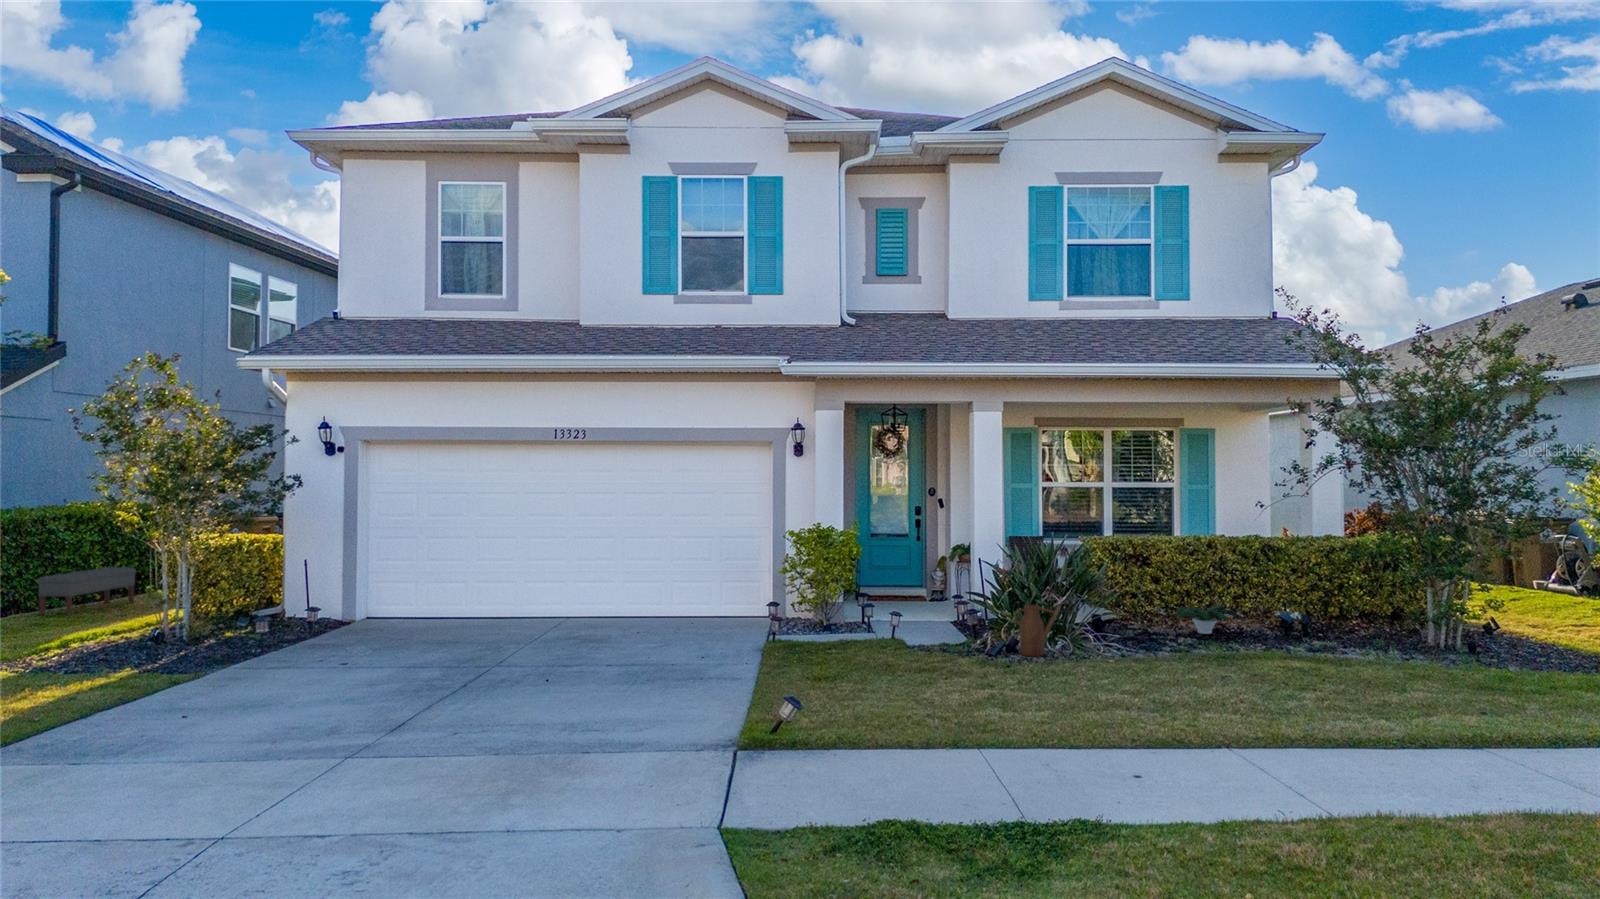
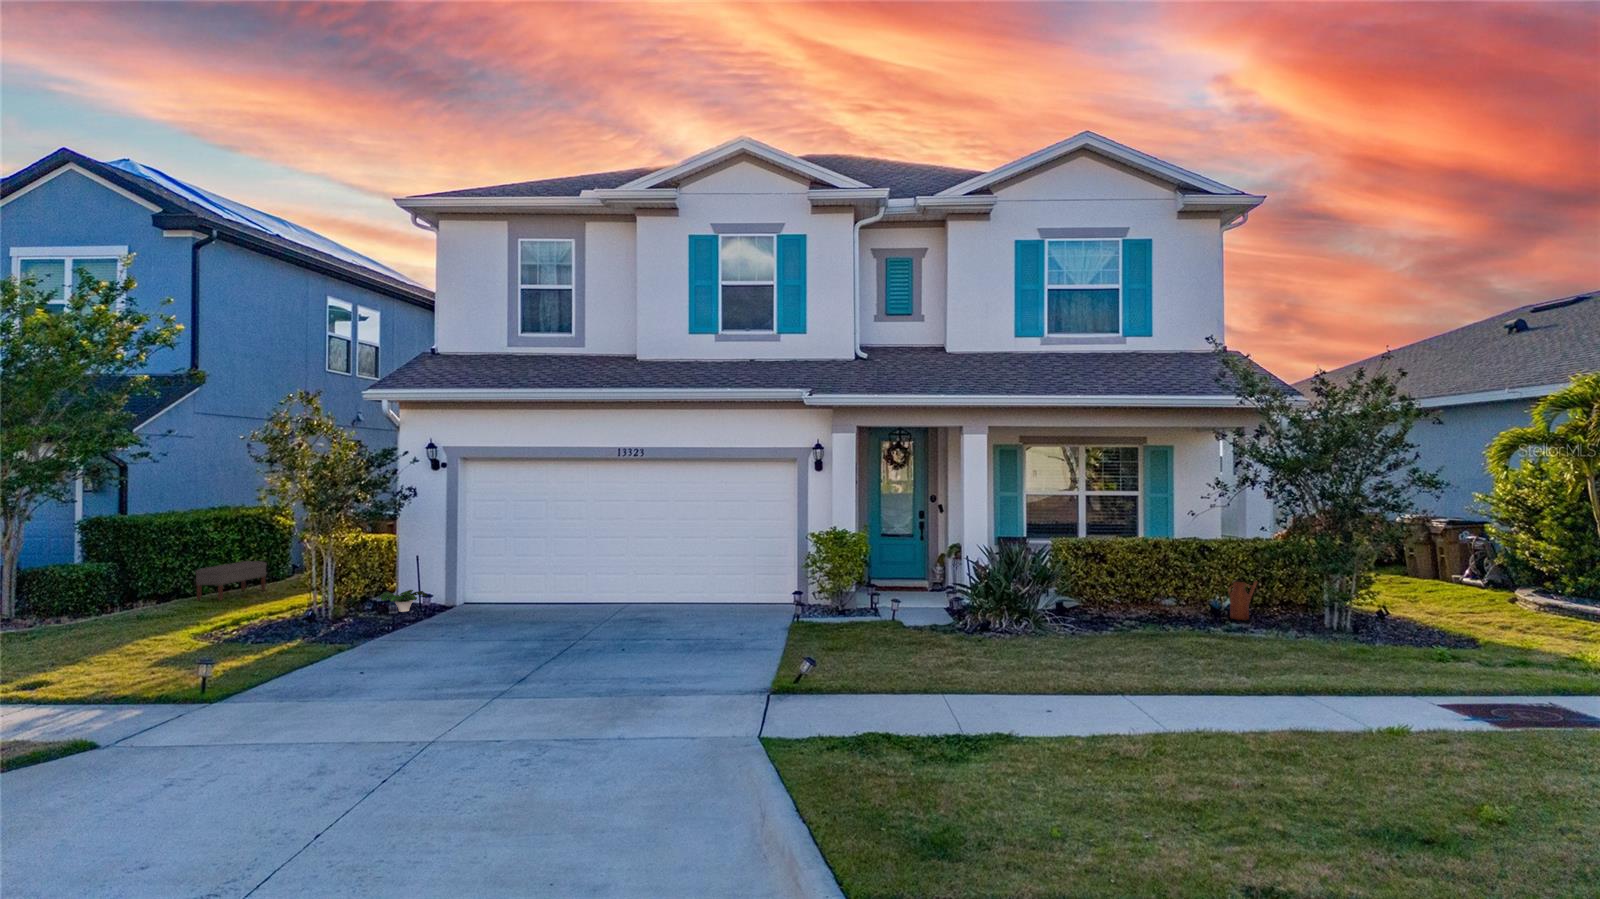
watering can: present [1014,605,1061,657] -> present [1228,581,1258,620]
potted plant: present [1176,606,1240,634] -> present [378,590,427,612]

